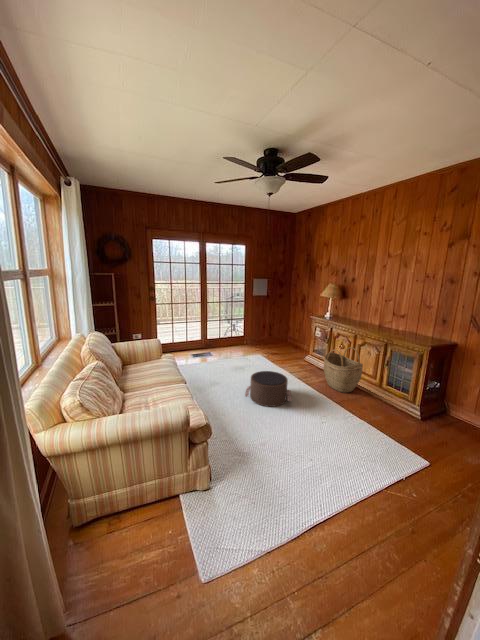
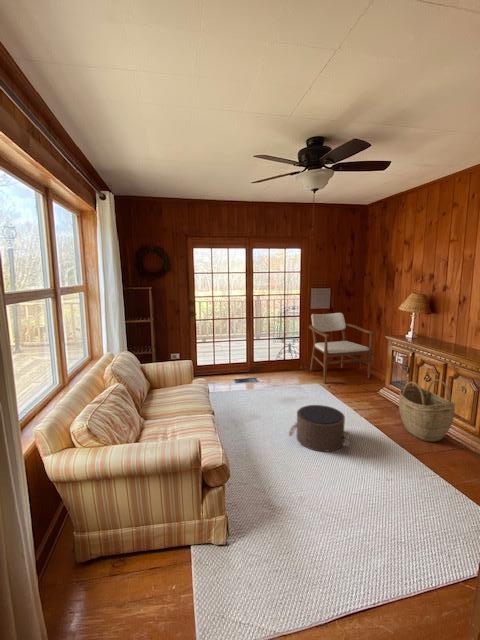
armchair: none [251,298,302,354] -> present [309,313,375,383]

